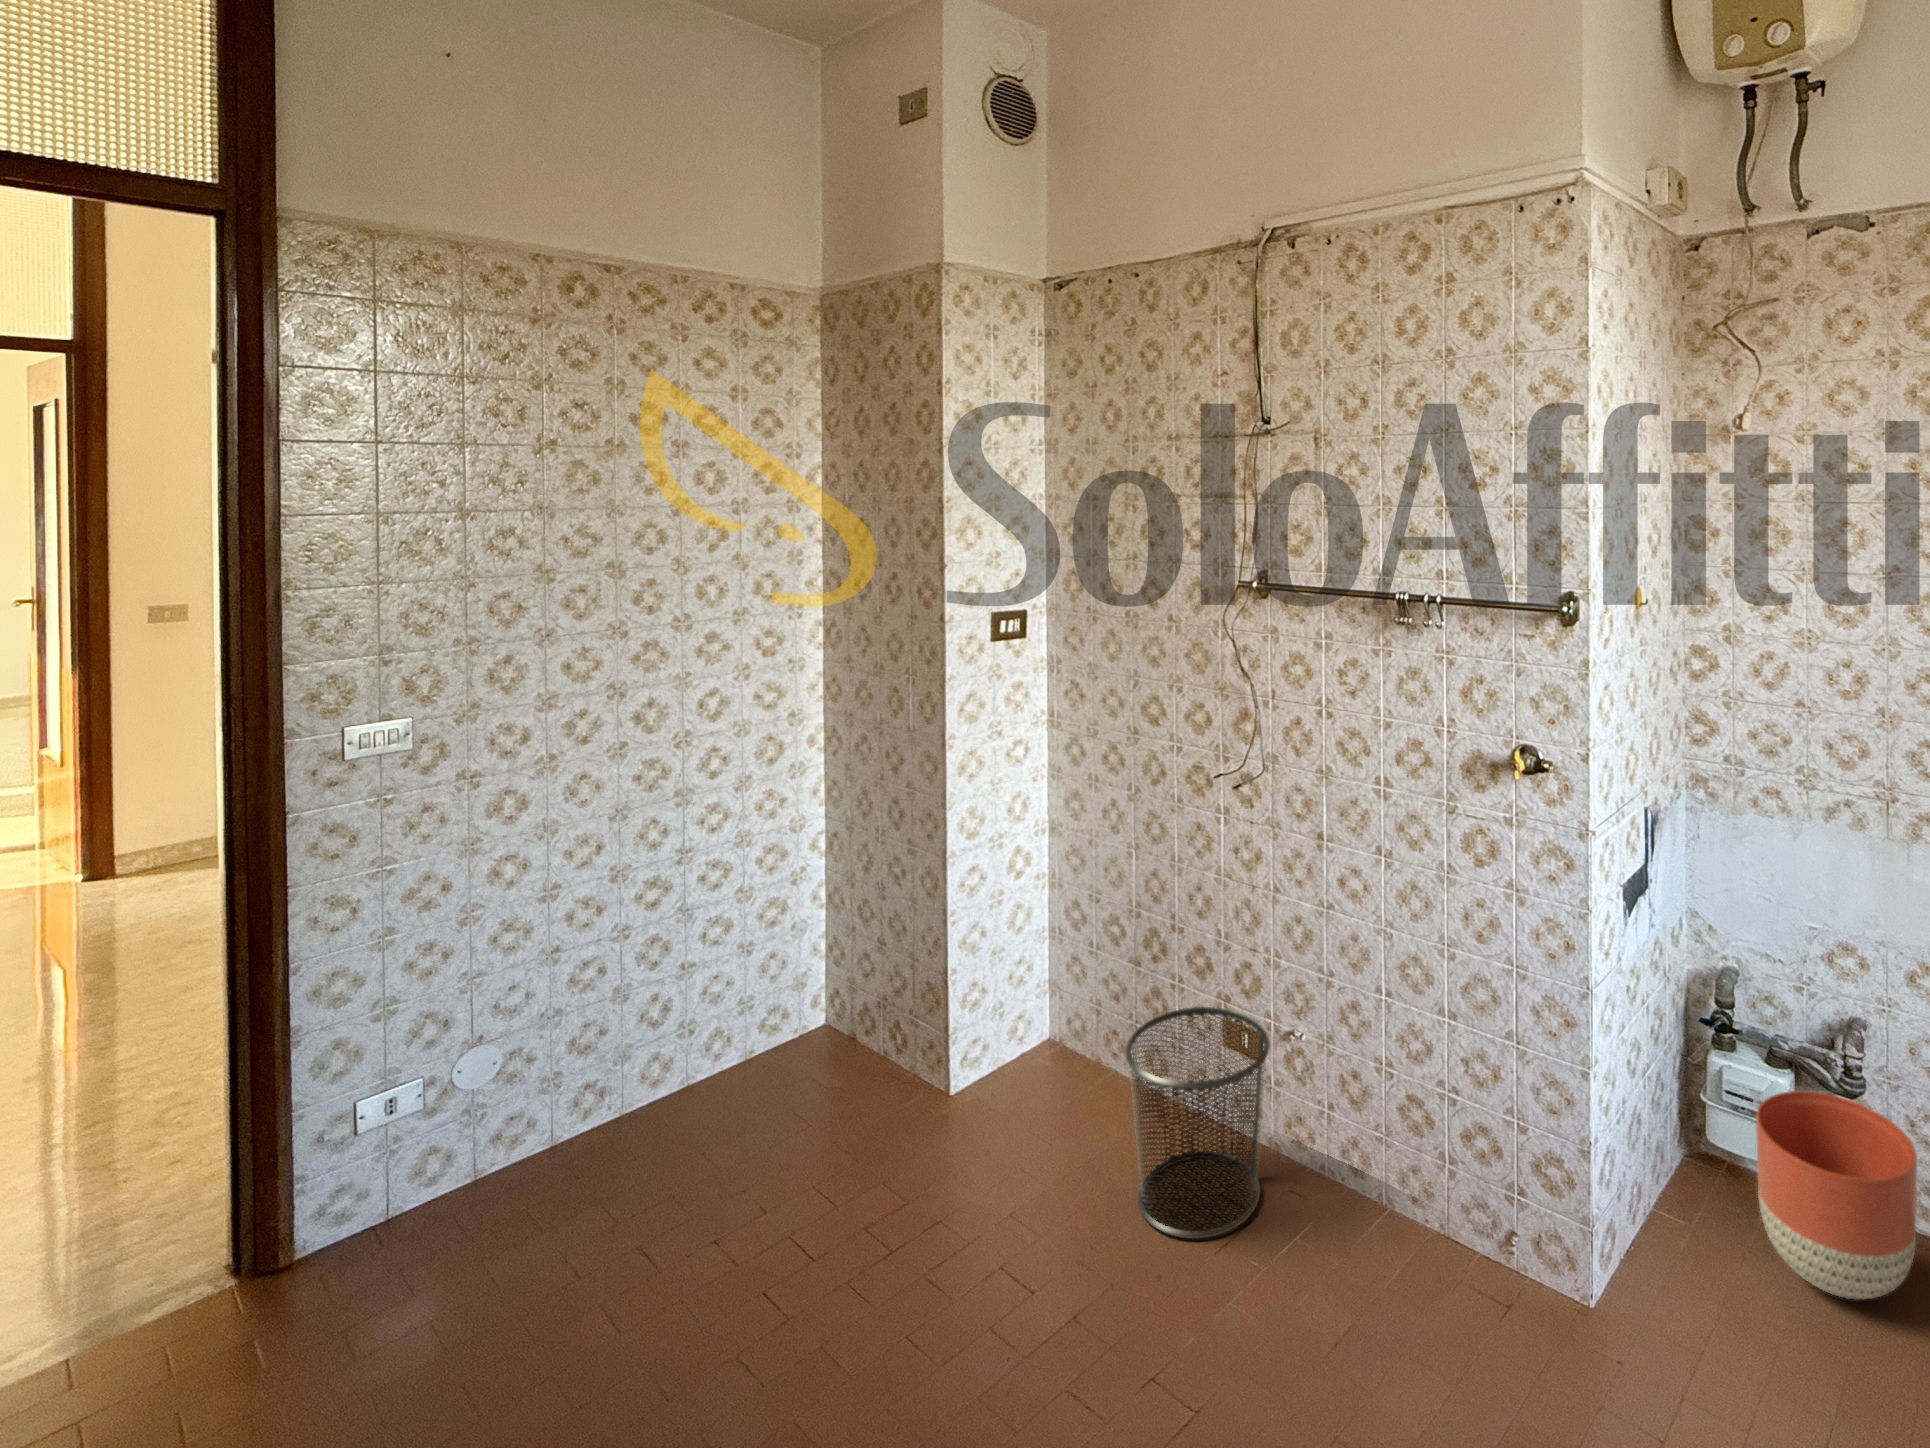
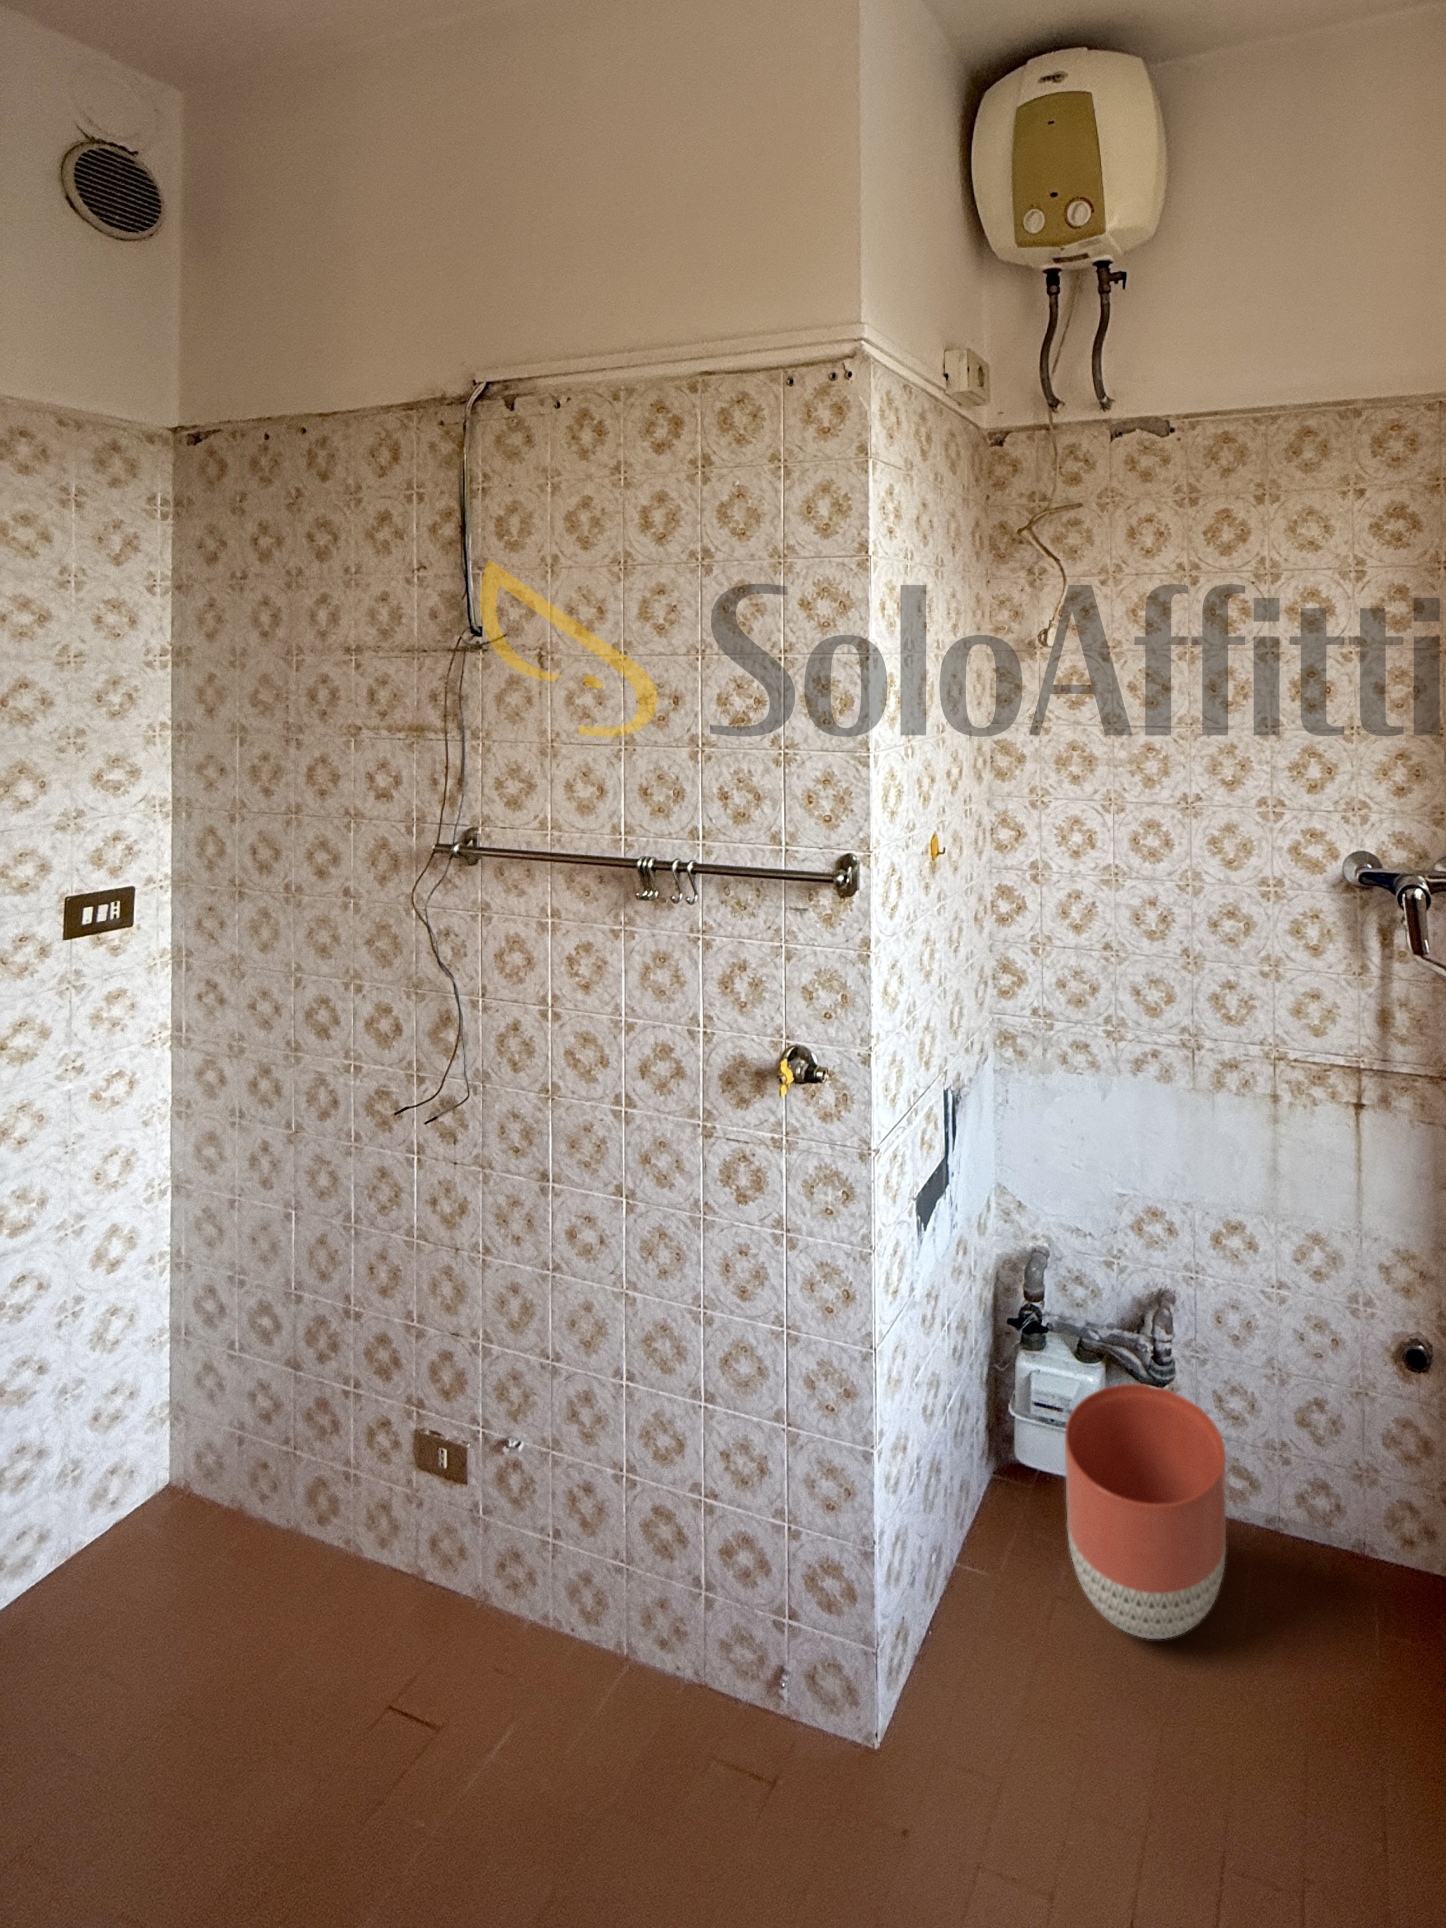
trash can: present [1125,1007,1270,1239] -> none [230,1426,466,1810]

